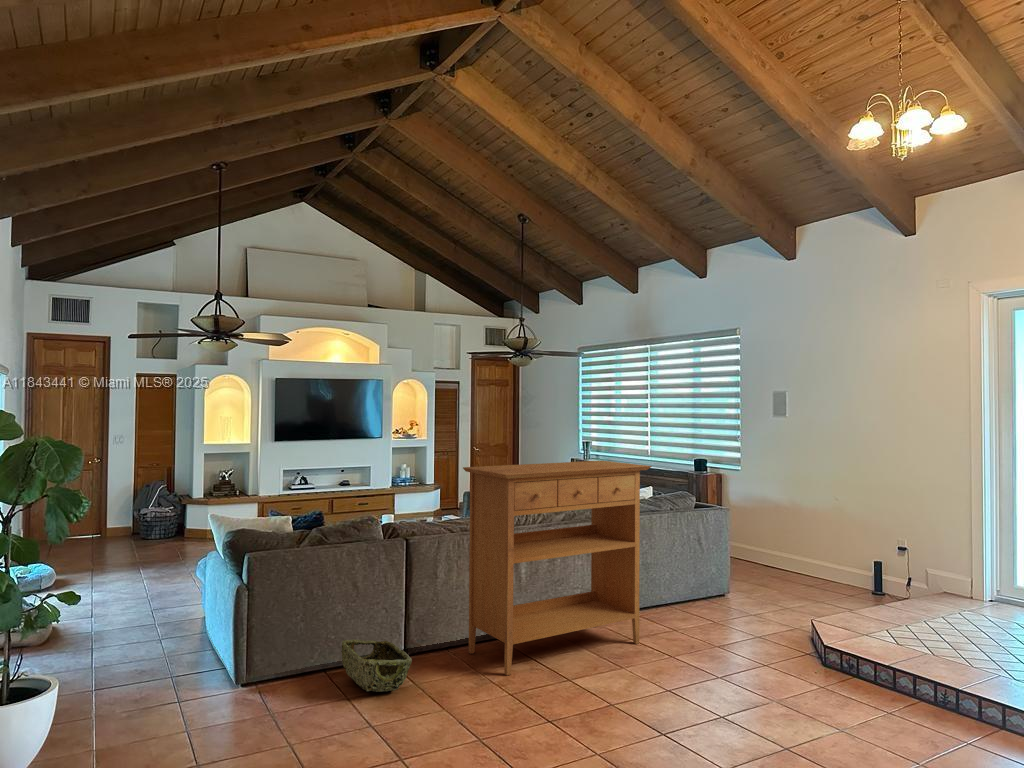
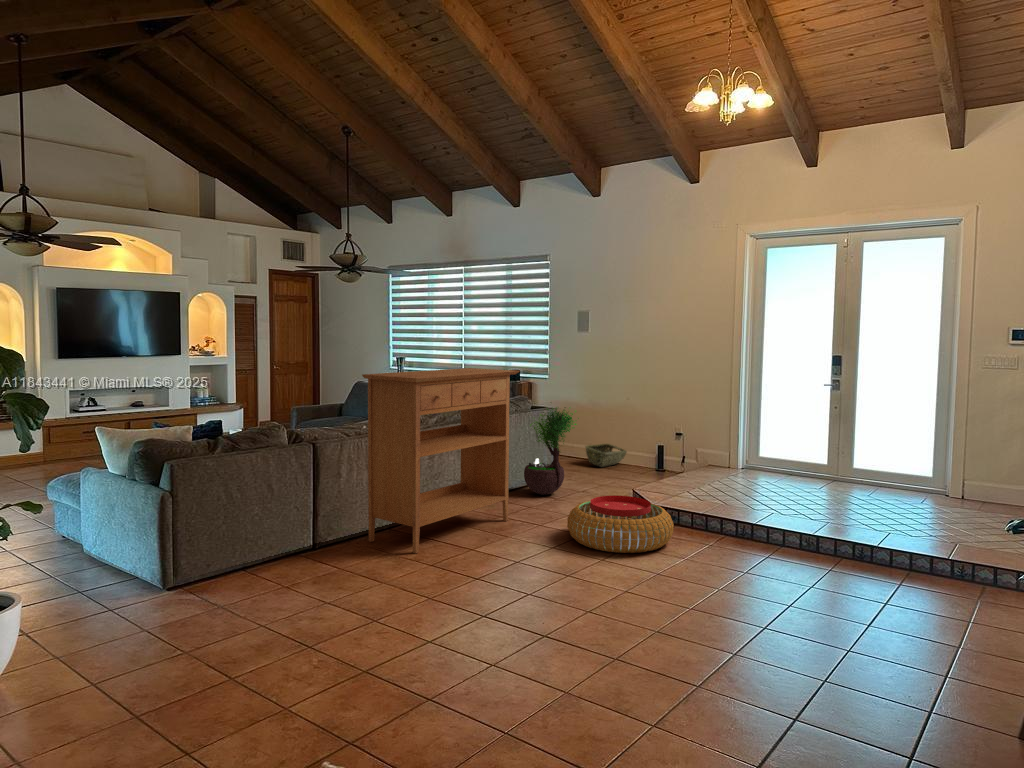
potted tree: none [679,502,746,613] -> present [524,407,579,495]
pouf: none [696,628,839,713] -> present [567,495,674,553]
woven basket: present [341,640,412,692] -> present [585,444,627,467]

